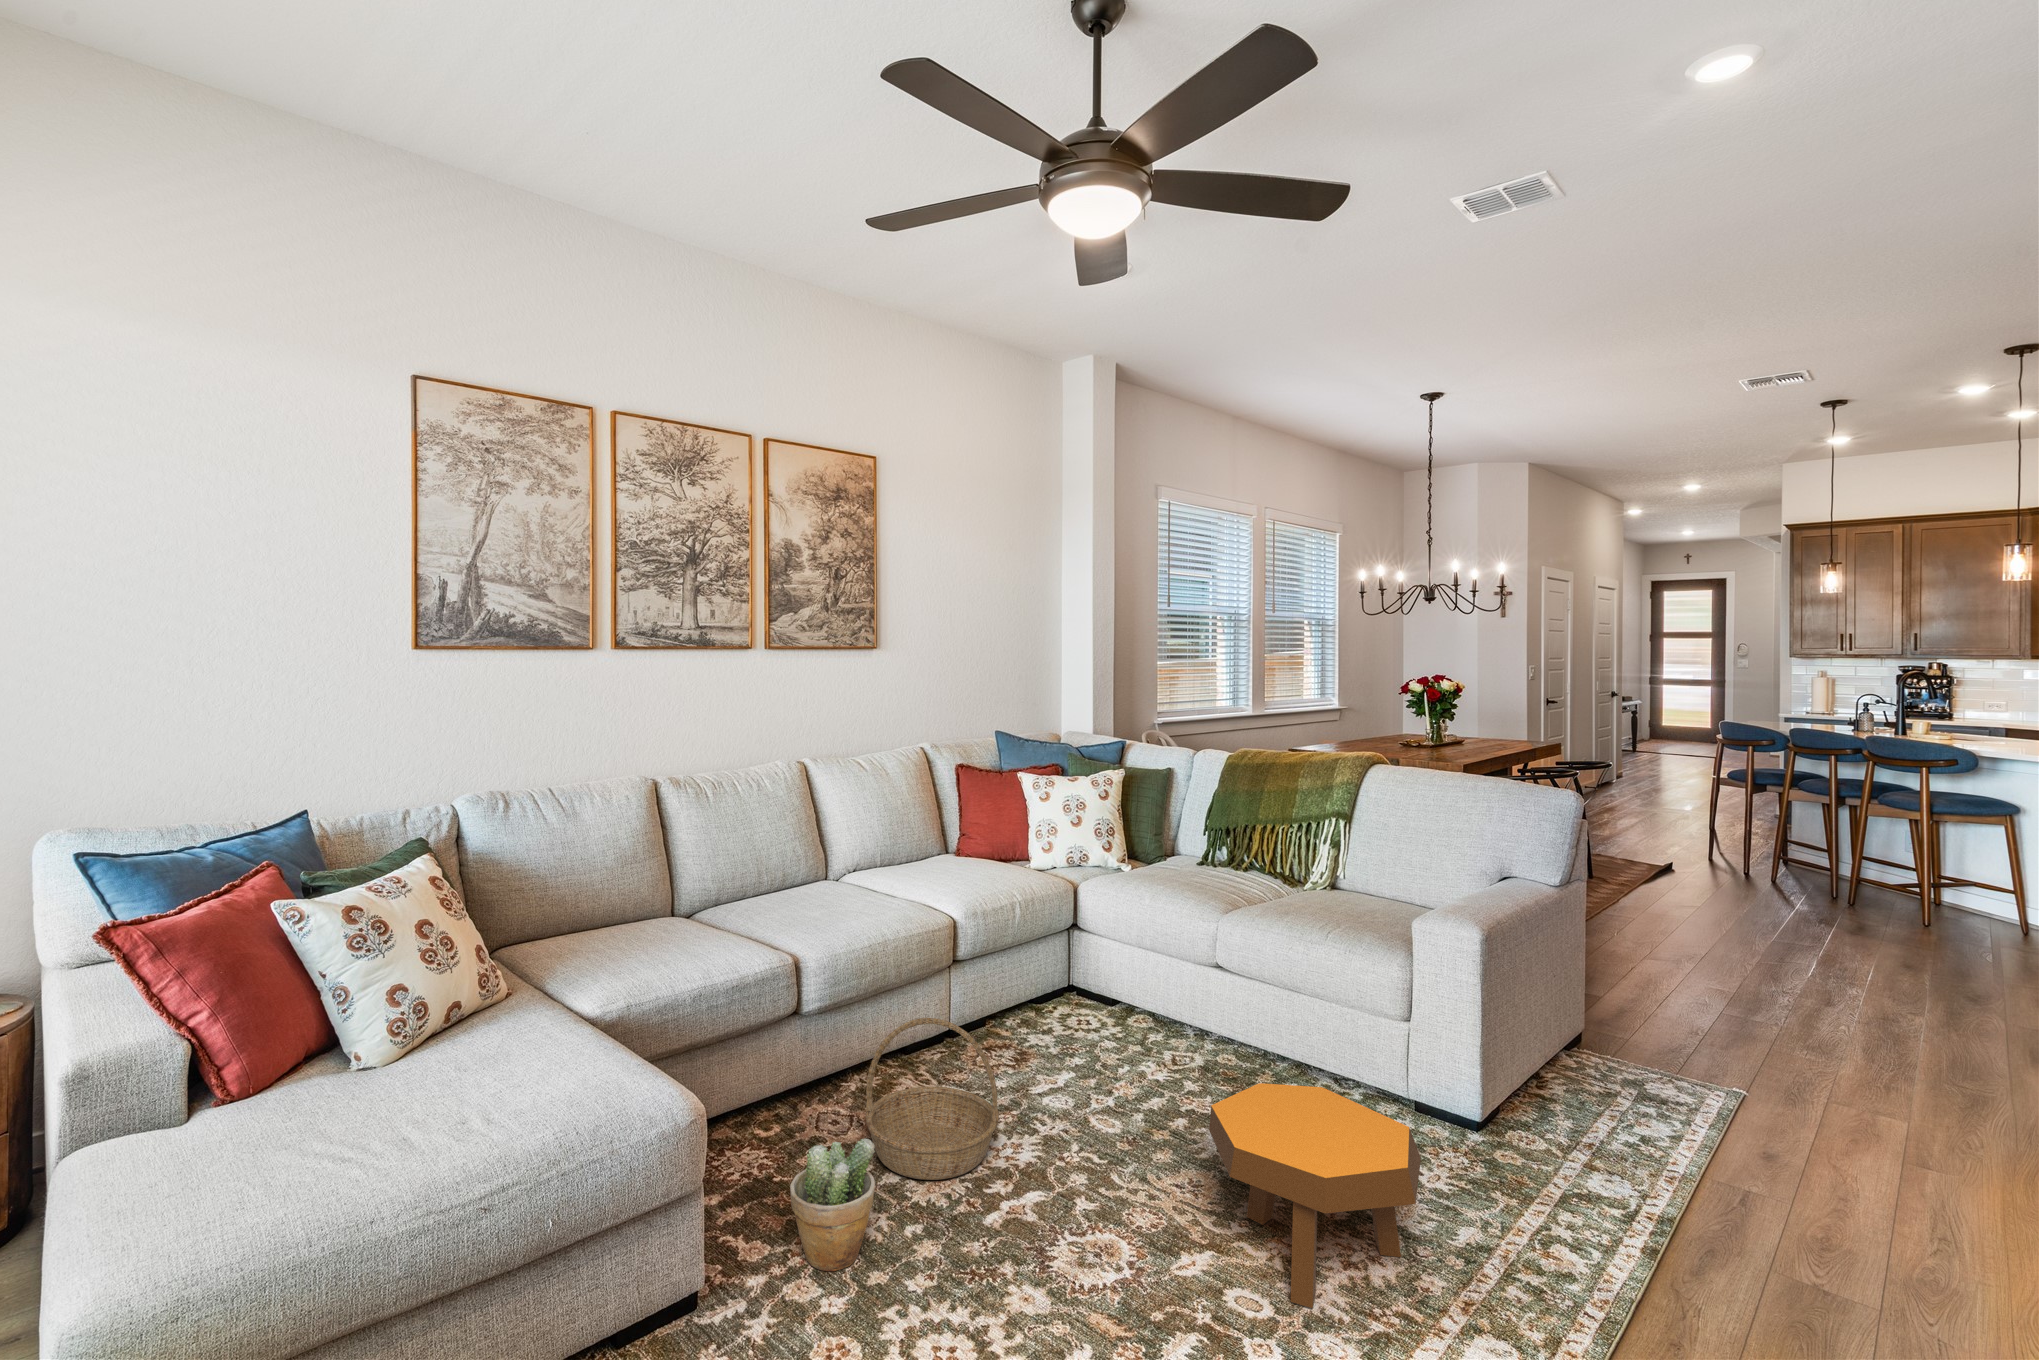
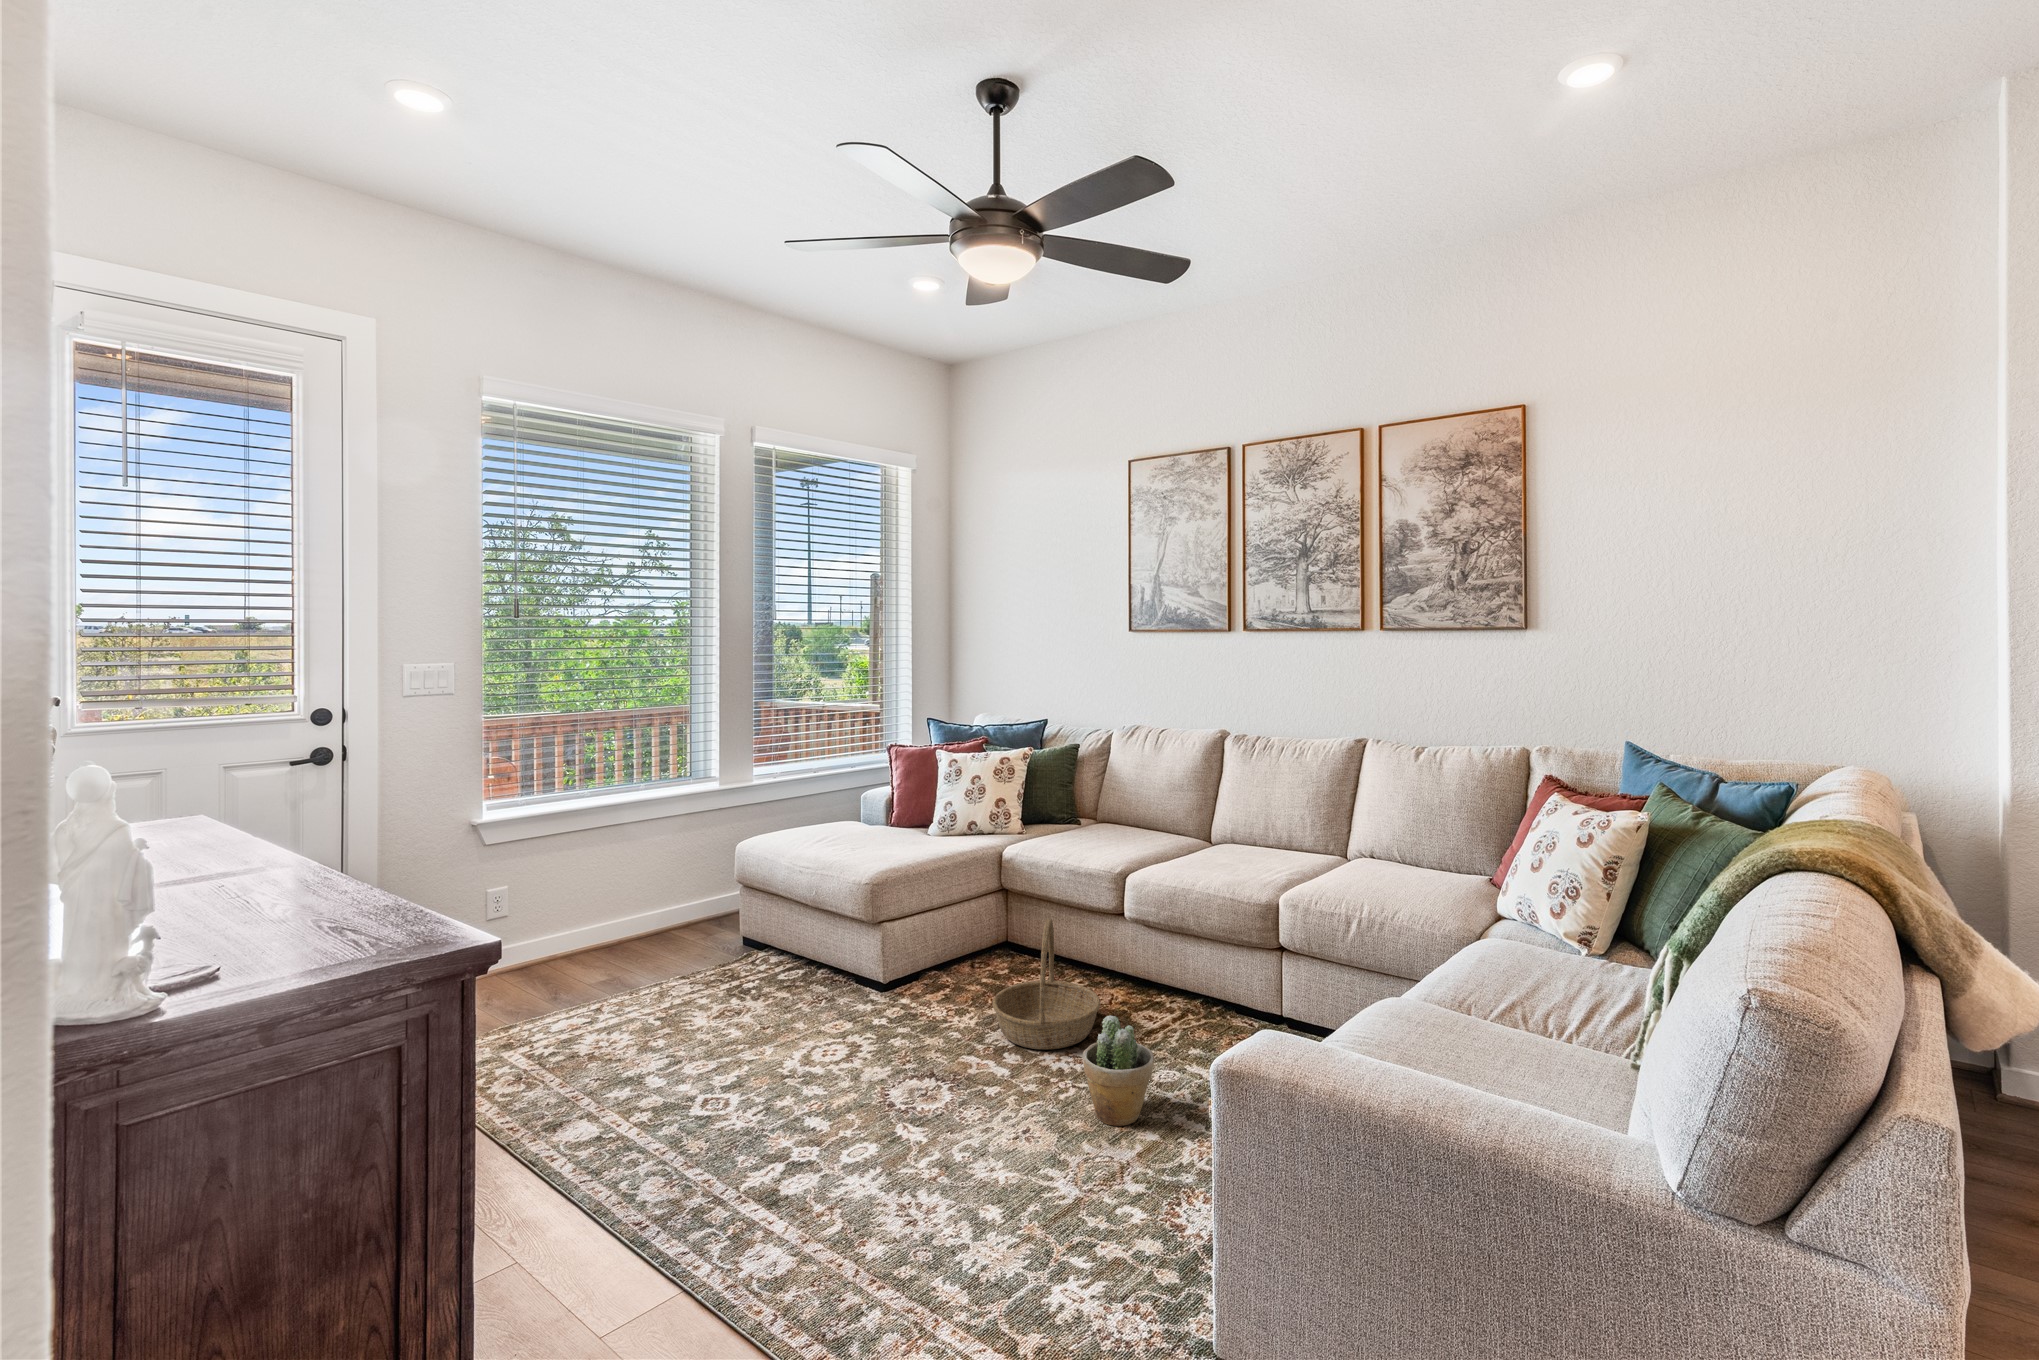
footstool: present [1209,1083,1421,1308] -> none [792,1042,998,1264]
potted plant: present [790,1139,875,1271] -> present [1083,1016,1154,1126]

